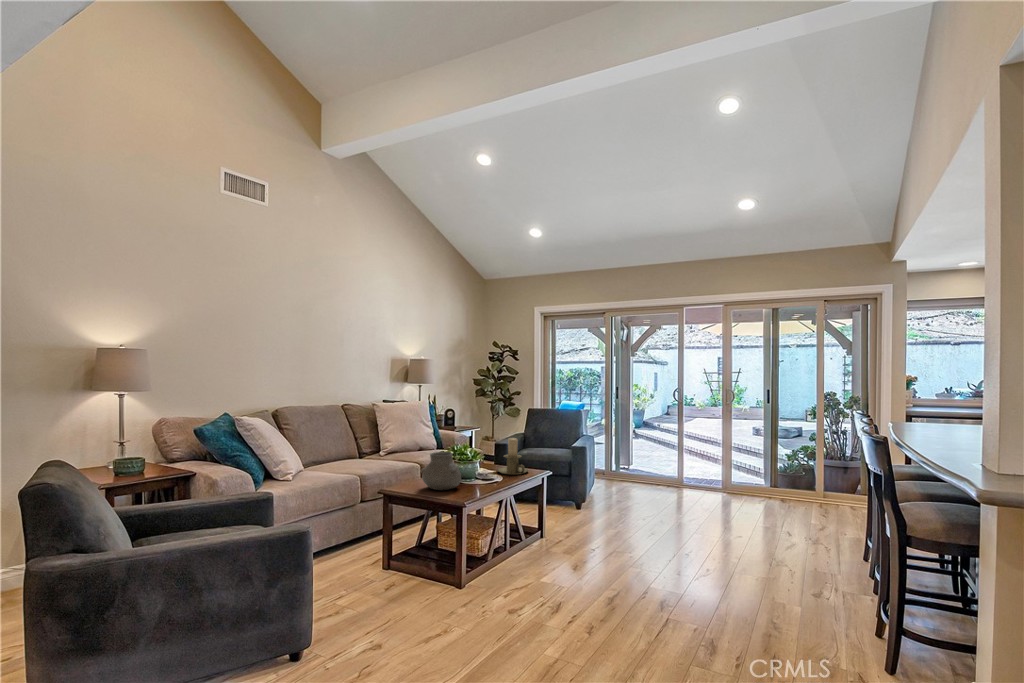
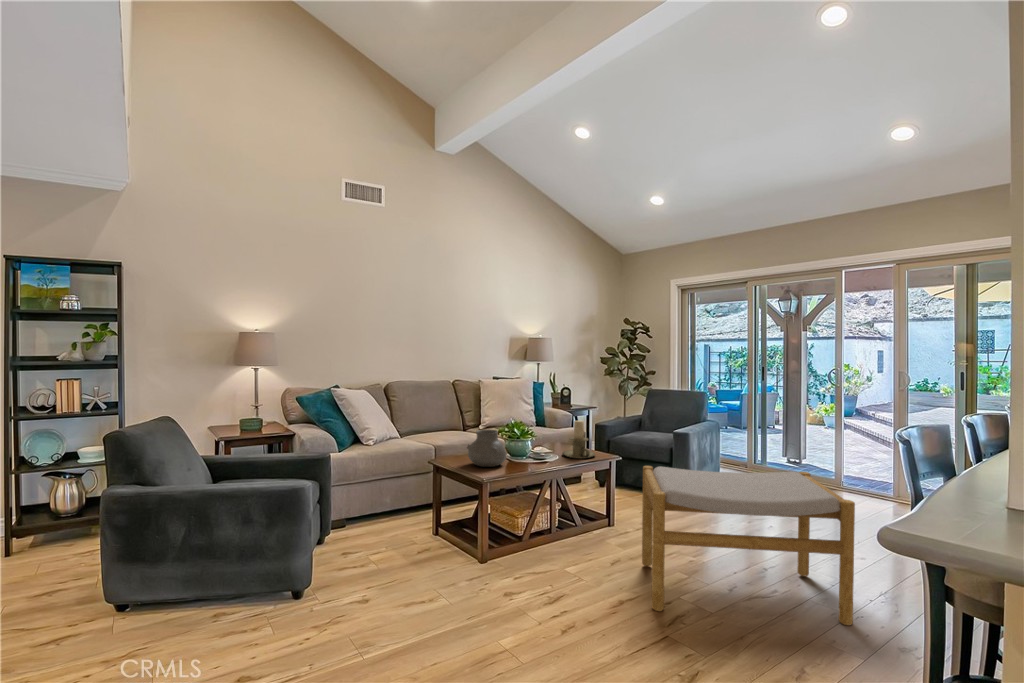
footstool: none [600,468,779,601] -> present [642,466,855,626]

